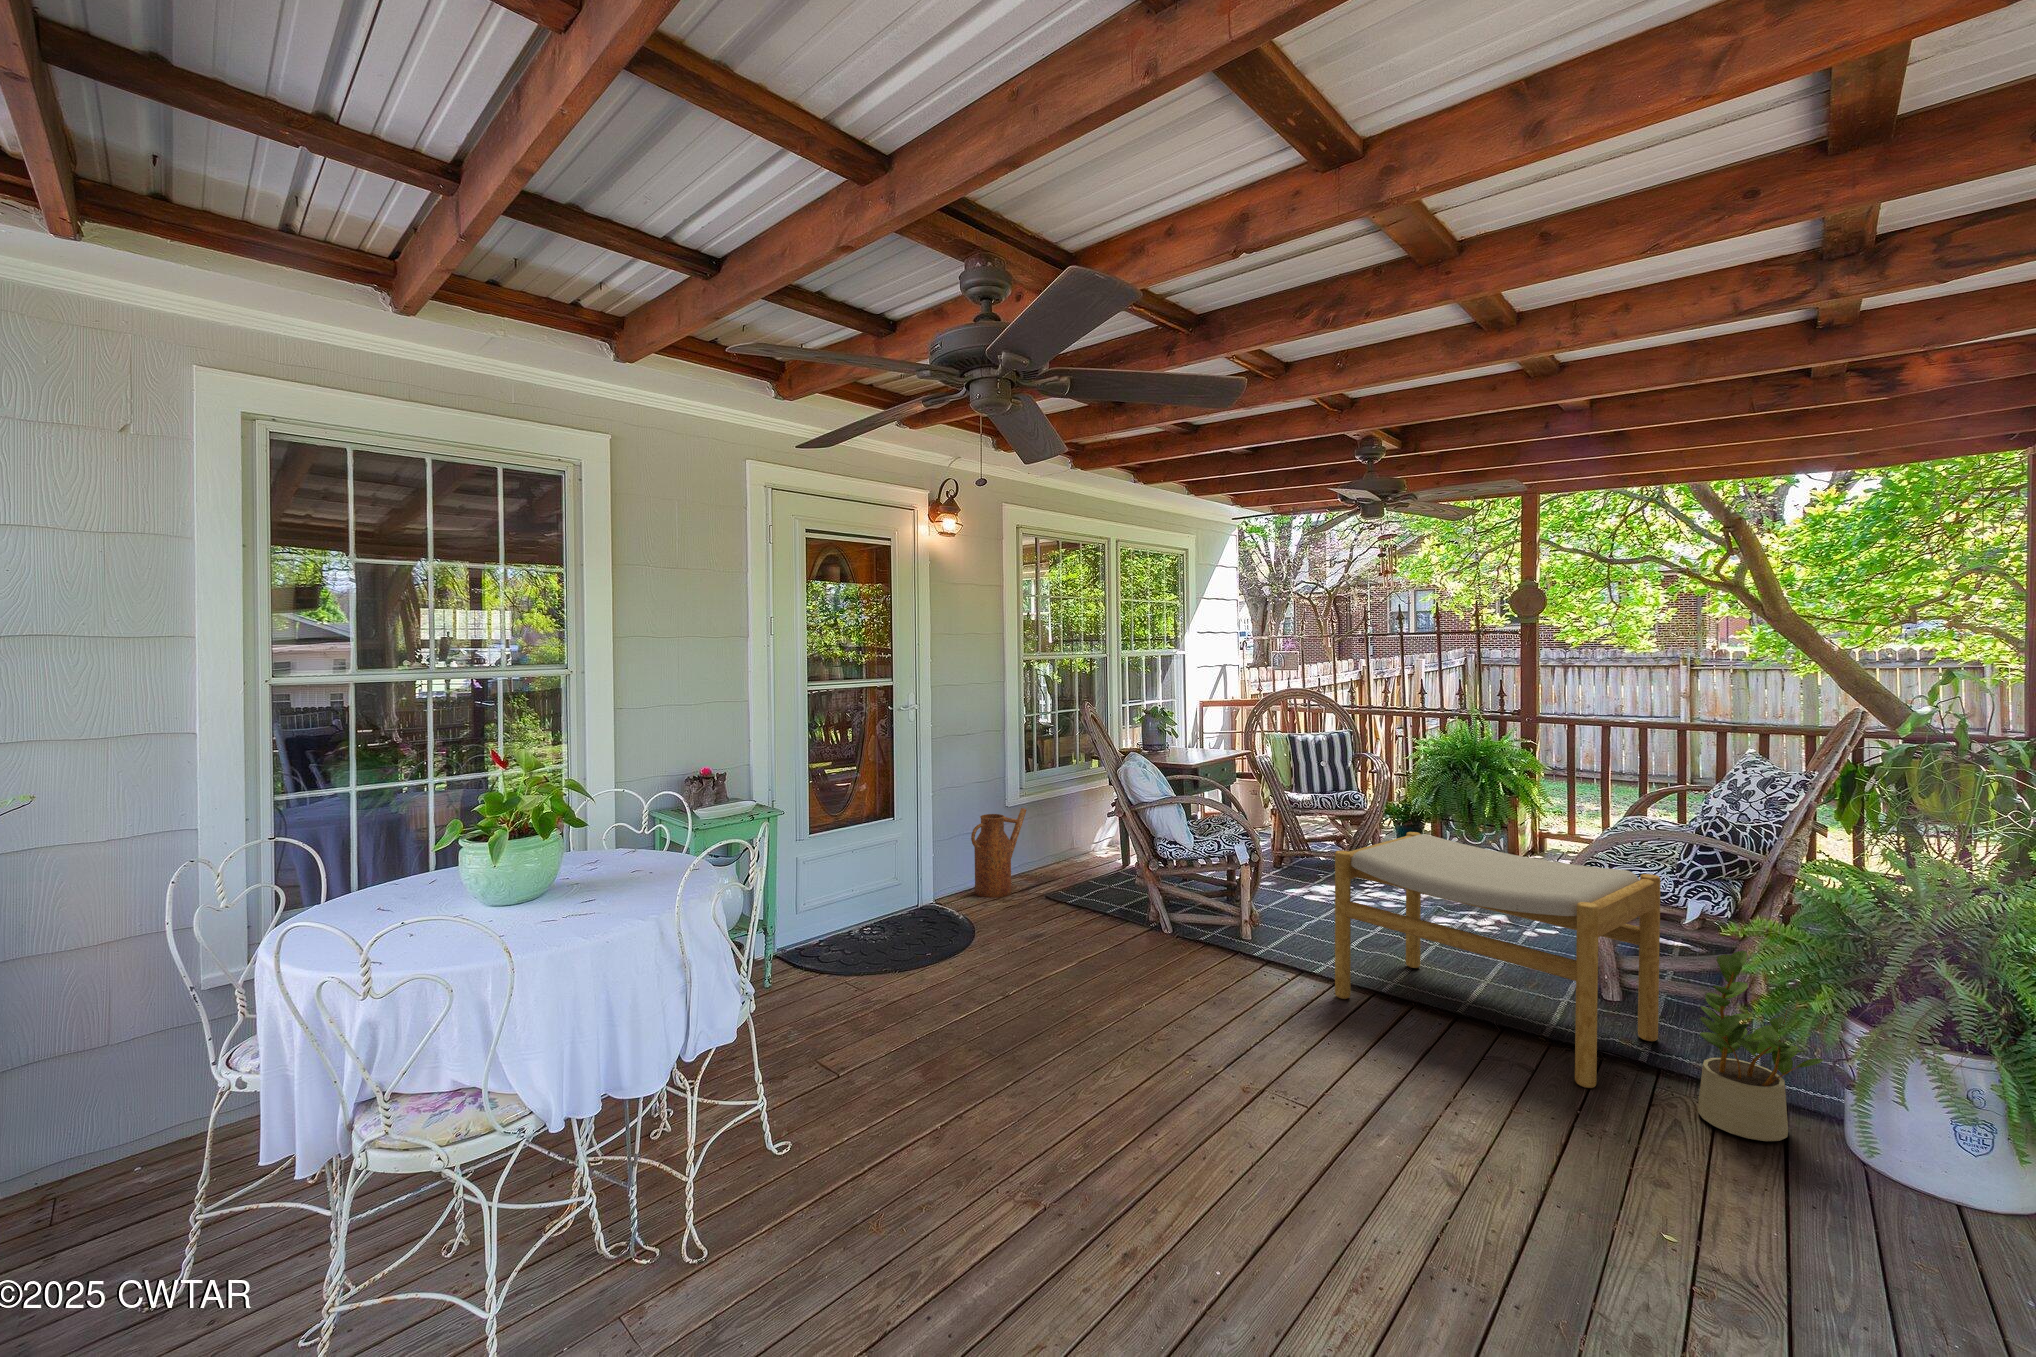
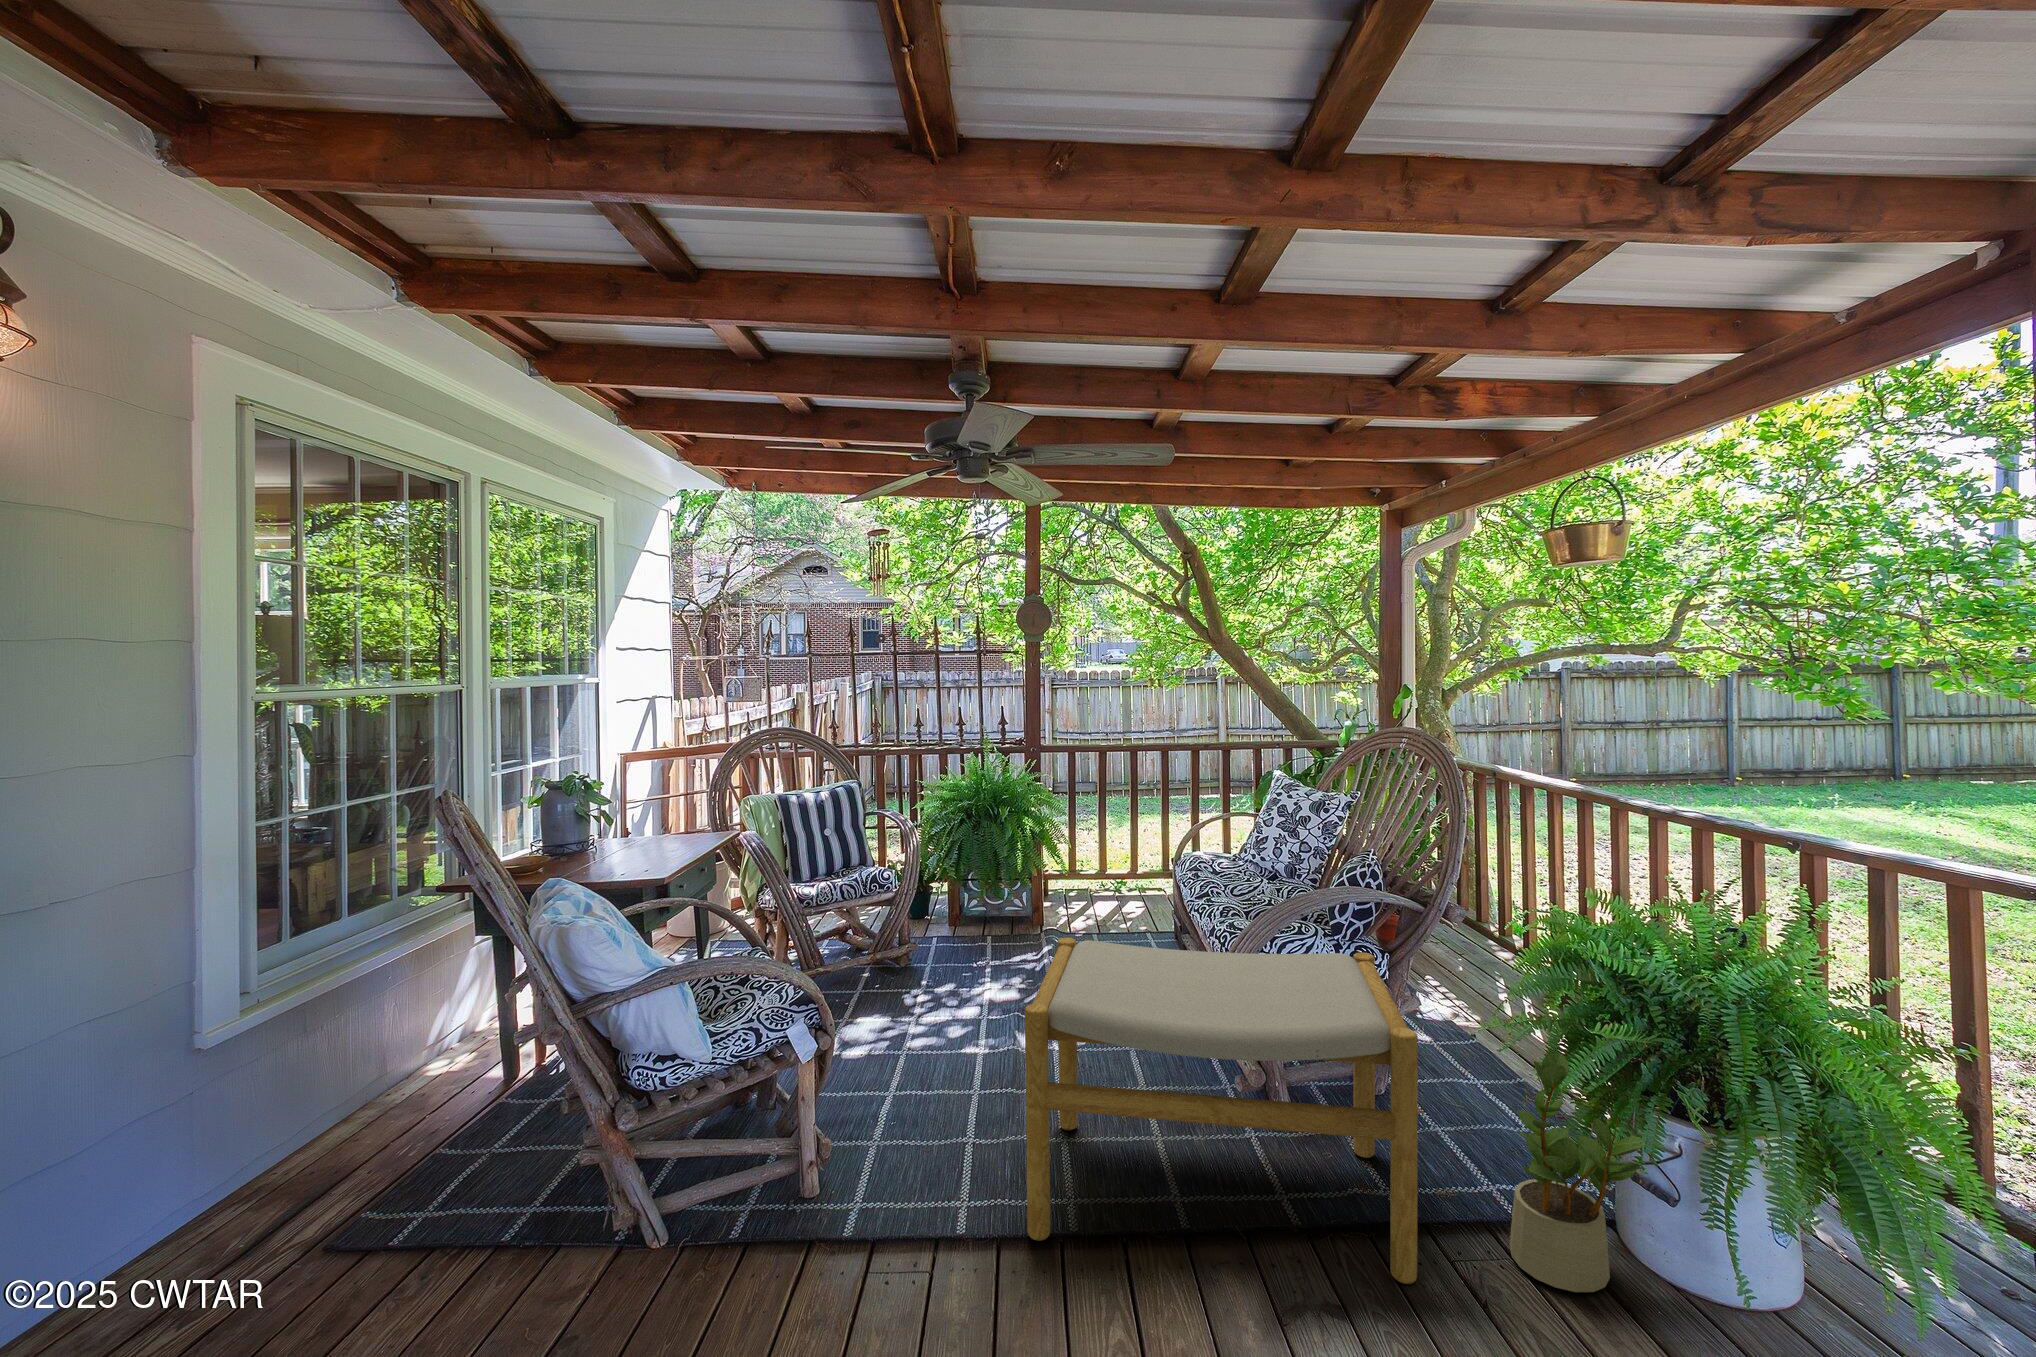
watering can: present [971,808,1026,898] -> none [197,1005,338,1232]

